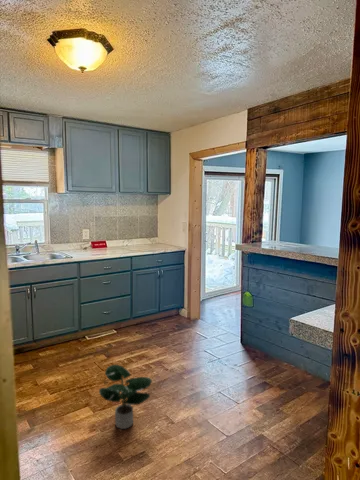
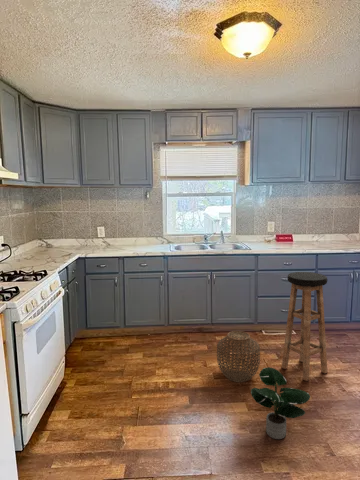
bar stool: none [113,273,151,371] -> present [282,272,327,381]
woven basket: none [51,339,95,391] -> present [217,331,260,382]

